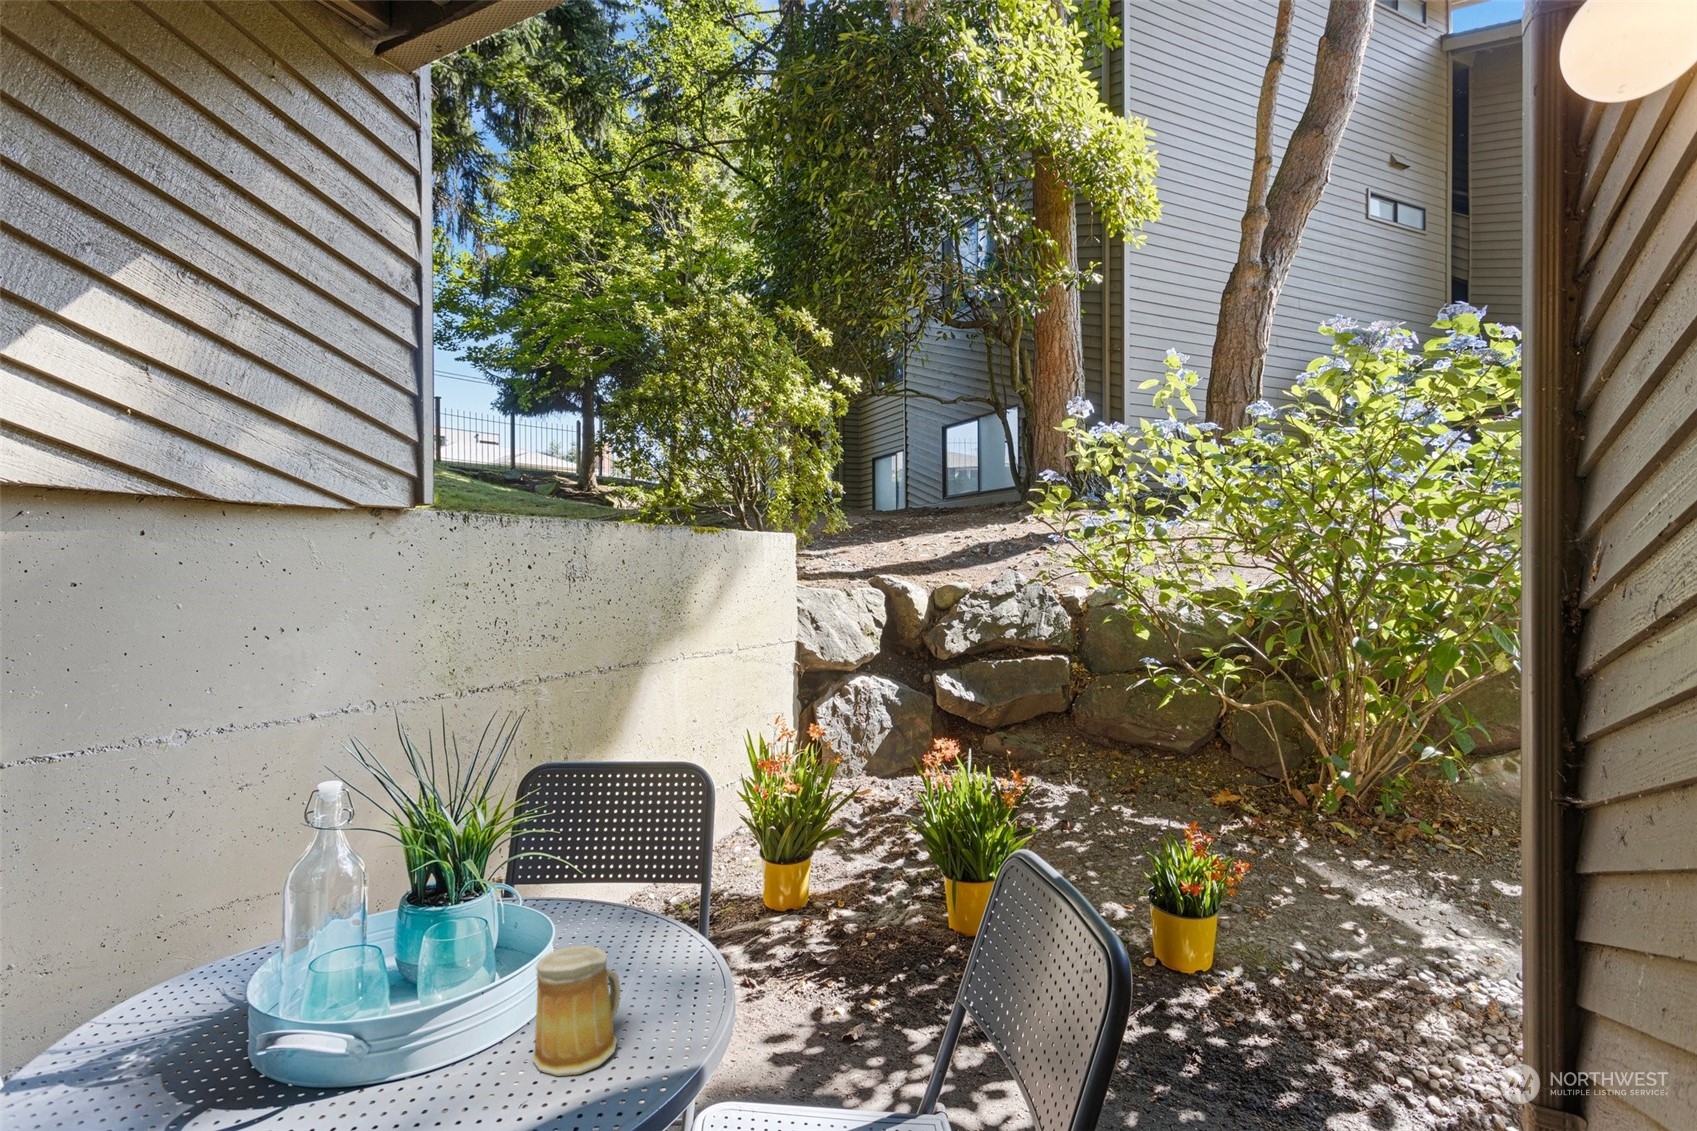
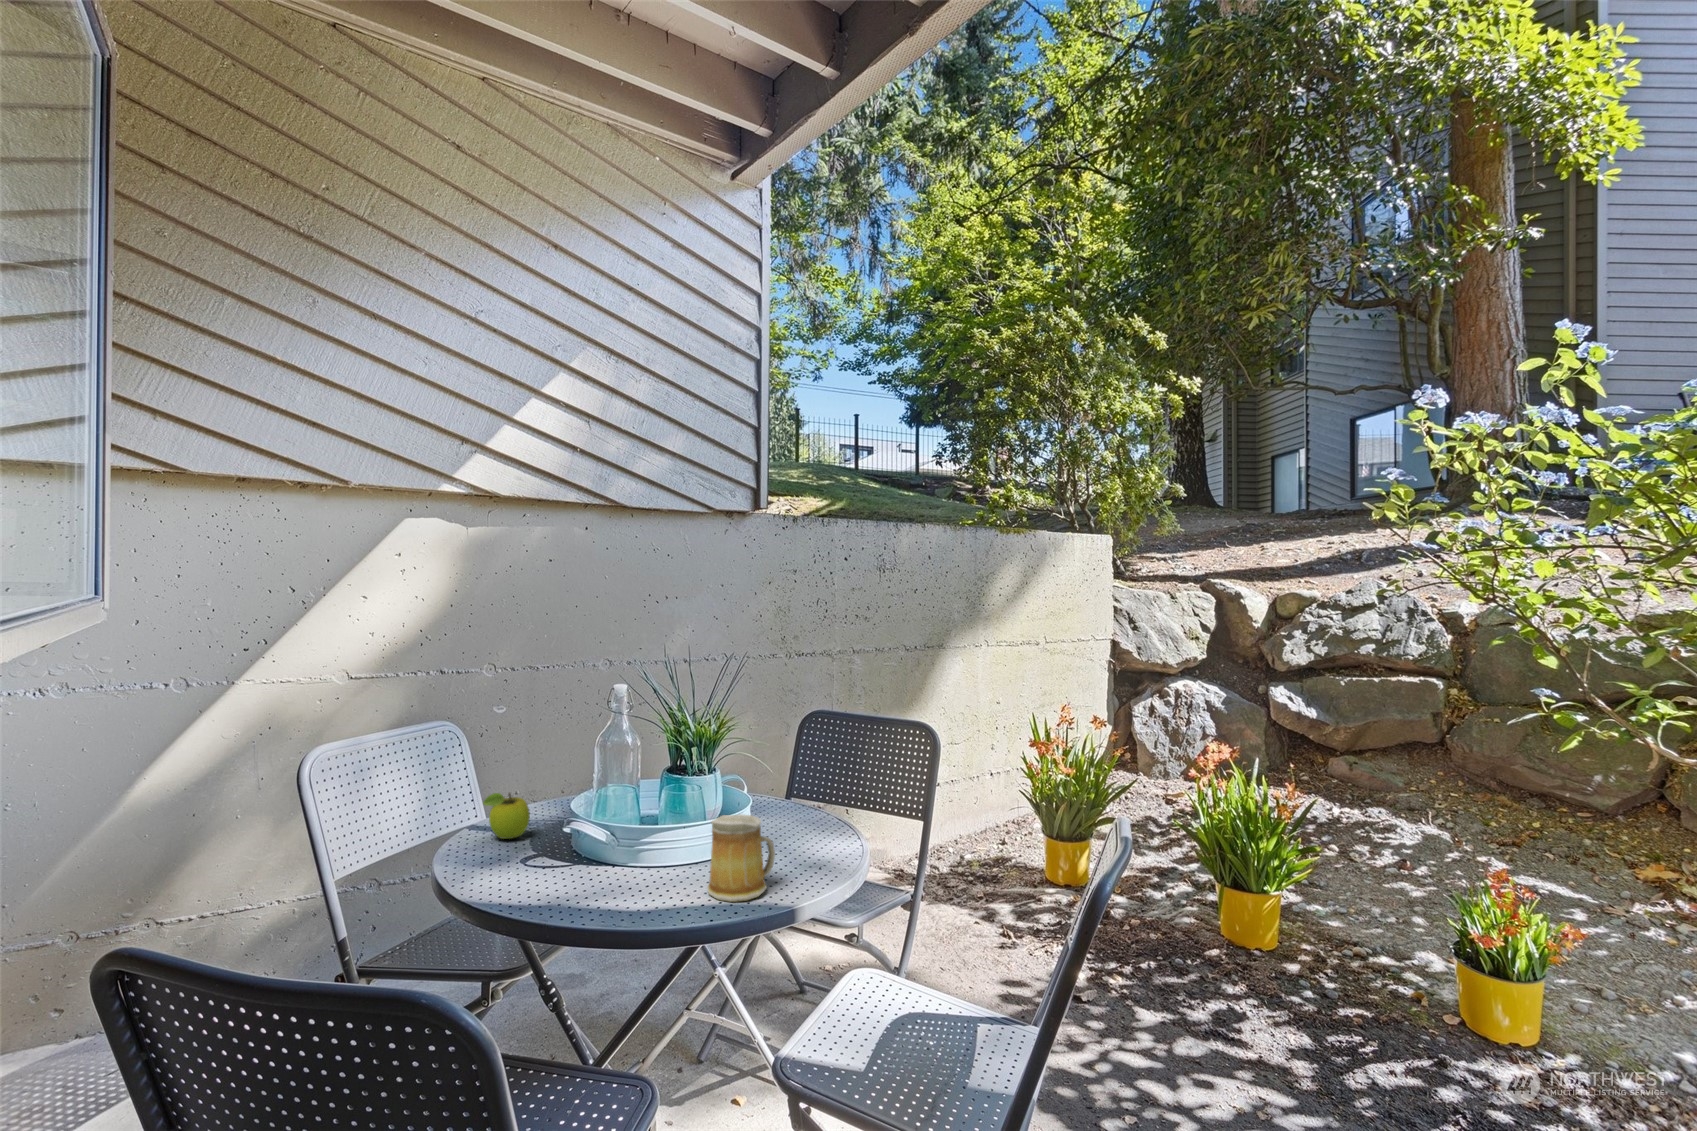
fruit: none [96,983,186,1060] -> present [483,793,530,839]

